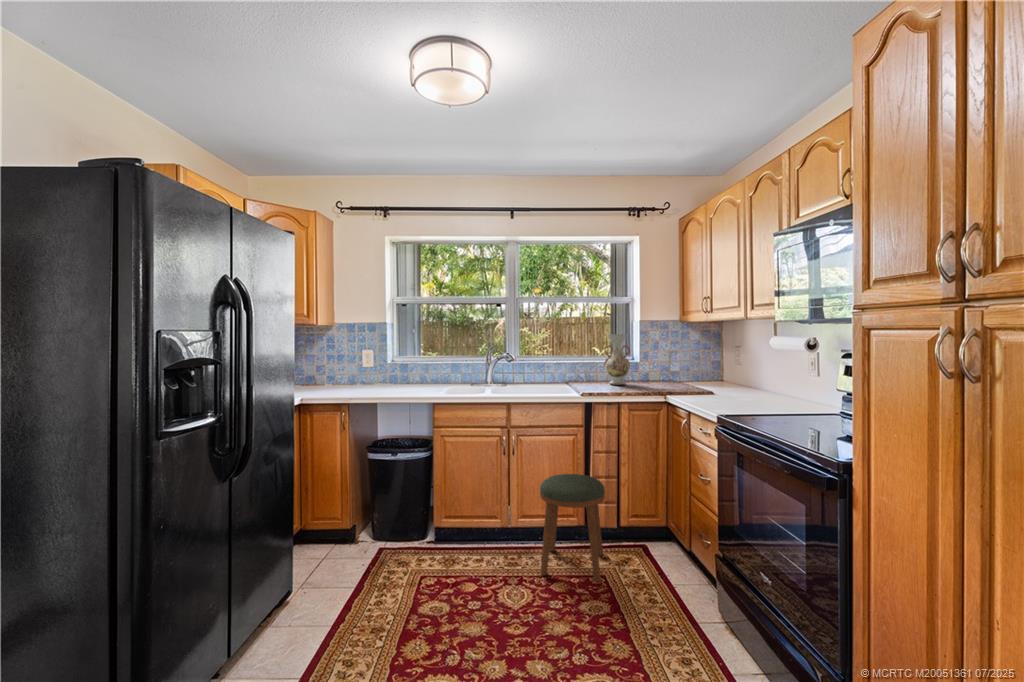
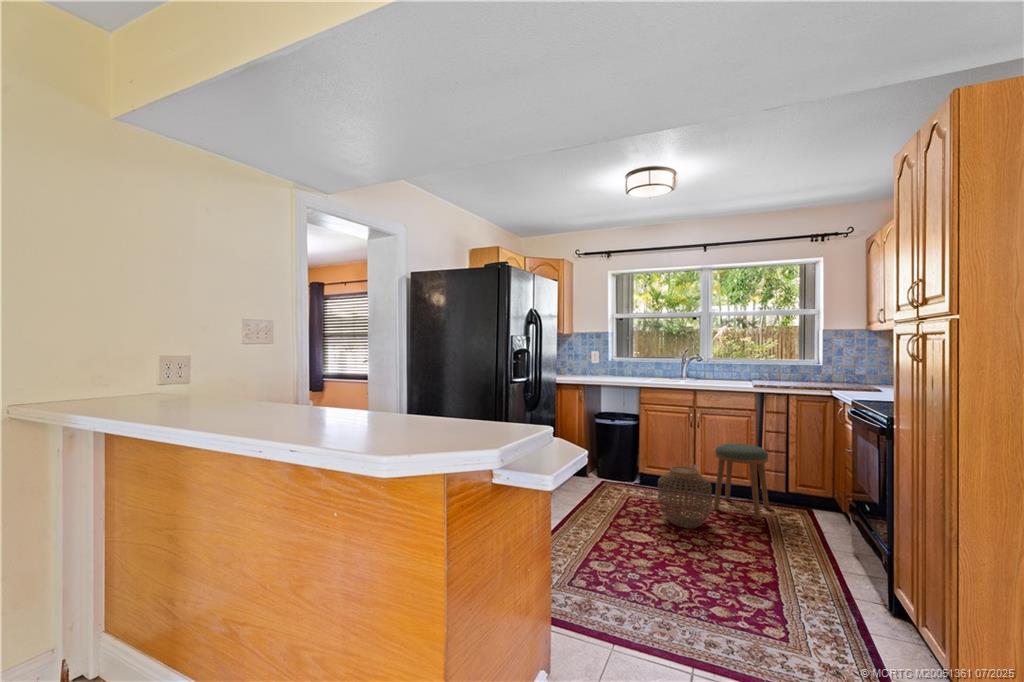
vase: present [604,334,630,385] -> none [785,340,810,383]
woven basket: none [469,530,548,632] -> present [658,466,712,528]

